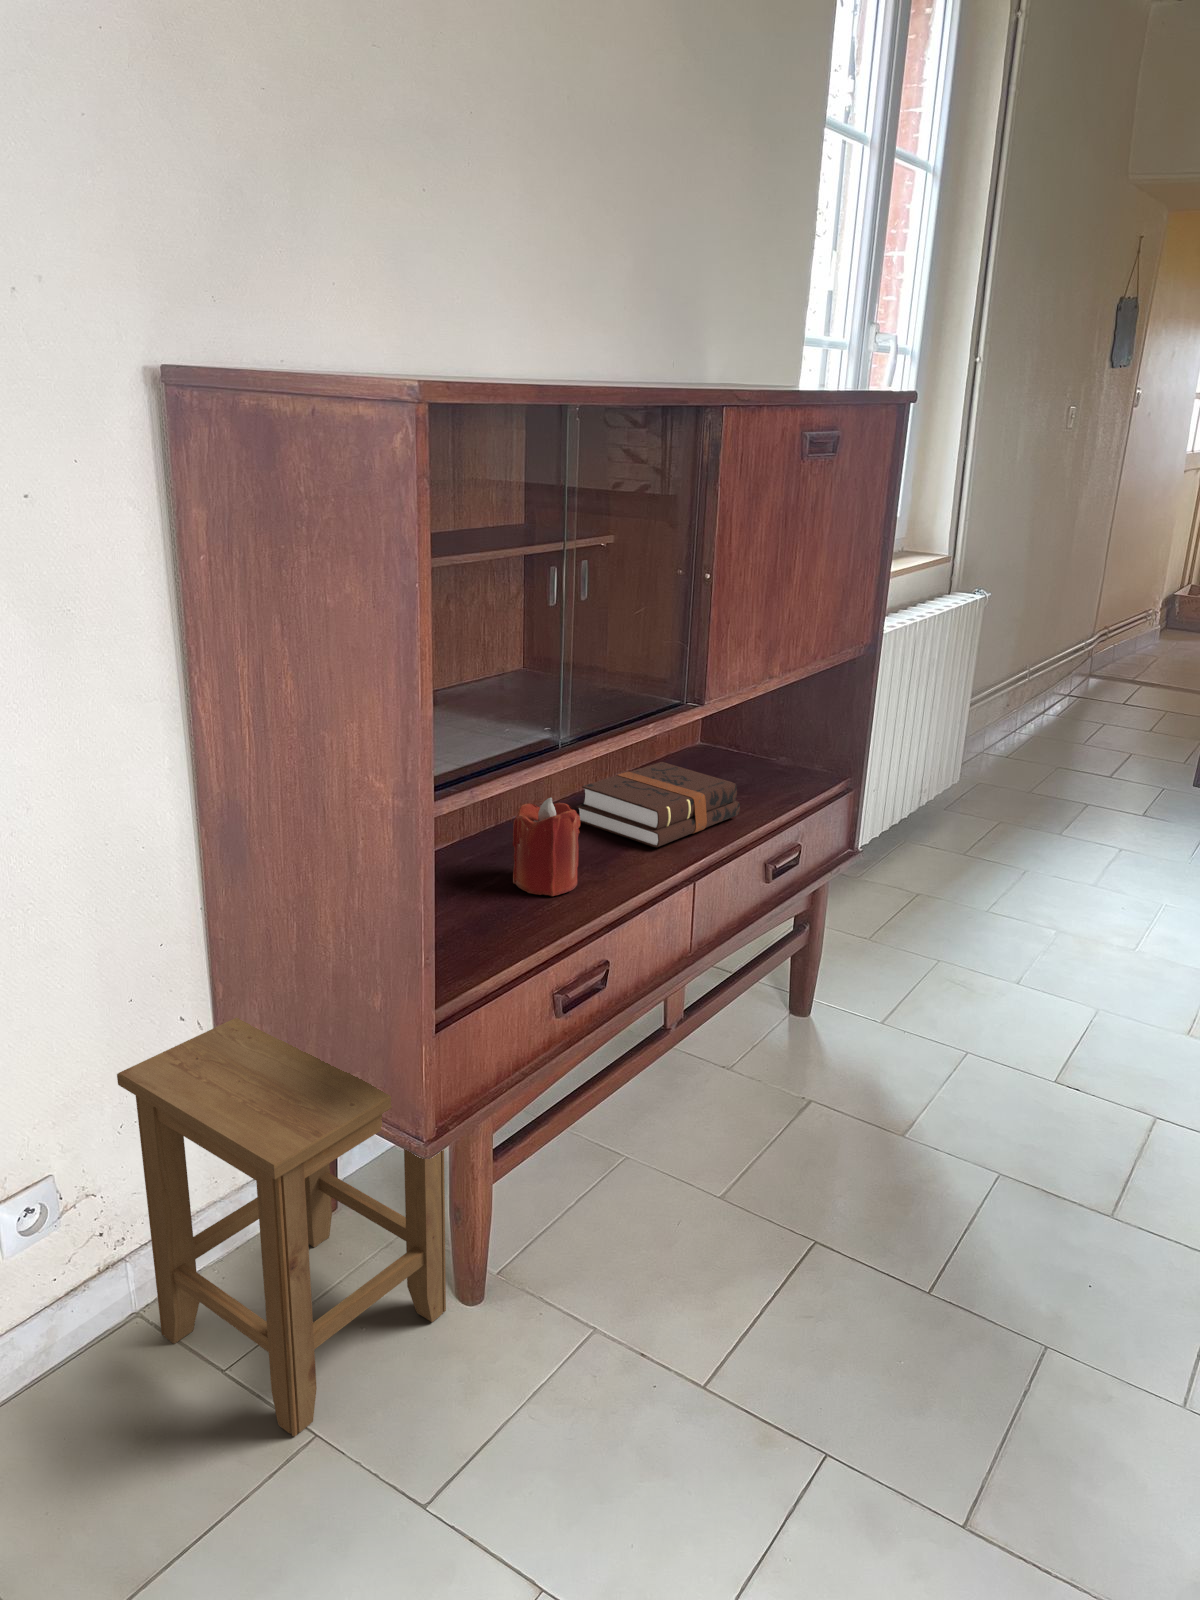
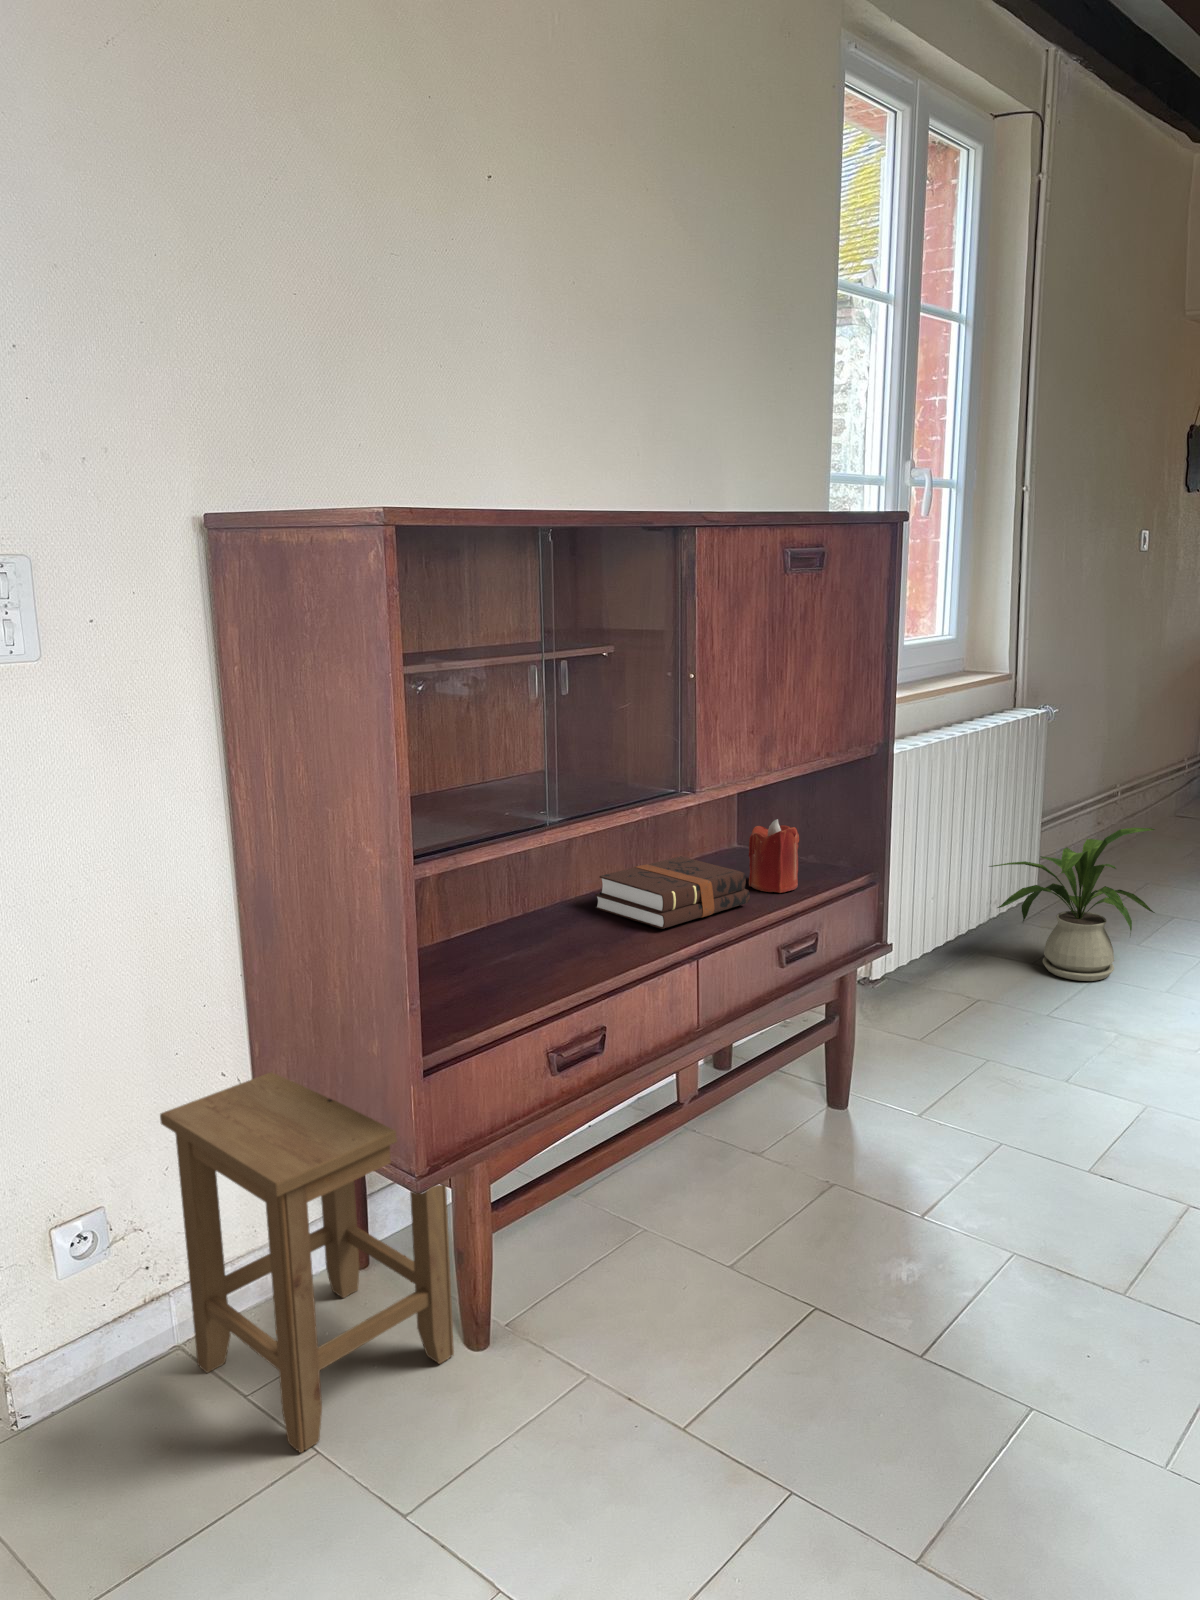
house plant: none [927,722,1097,873] -> present [989,828,1155,981]
candle: present [513,798,580,896] -> present [749,819,799,893]

